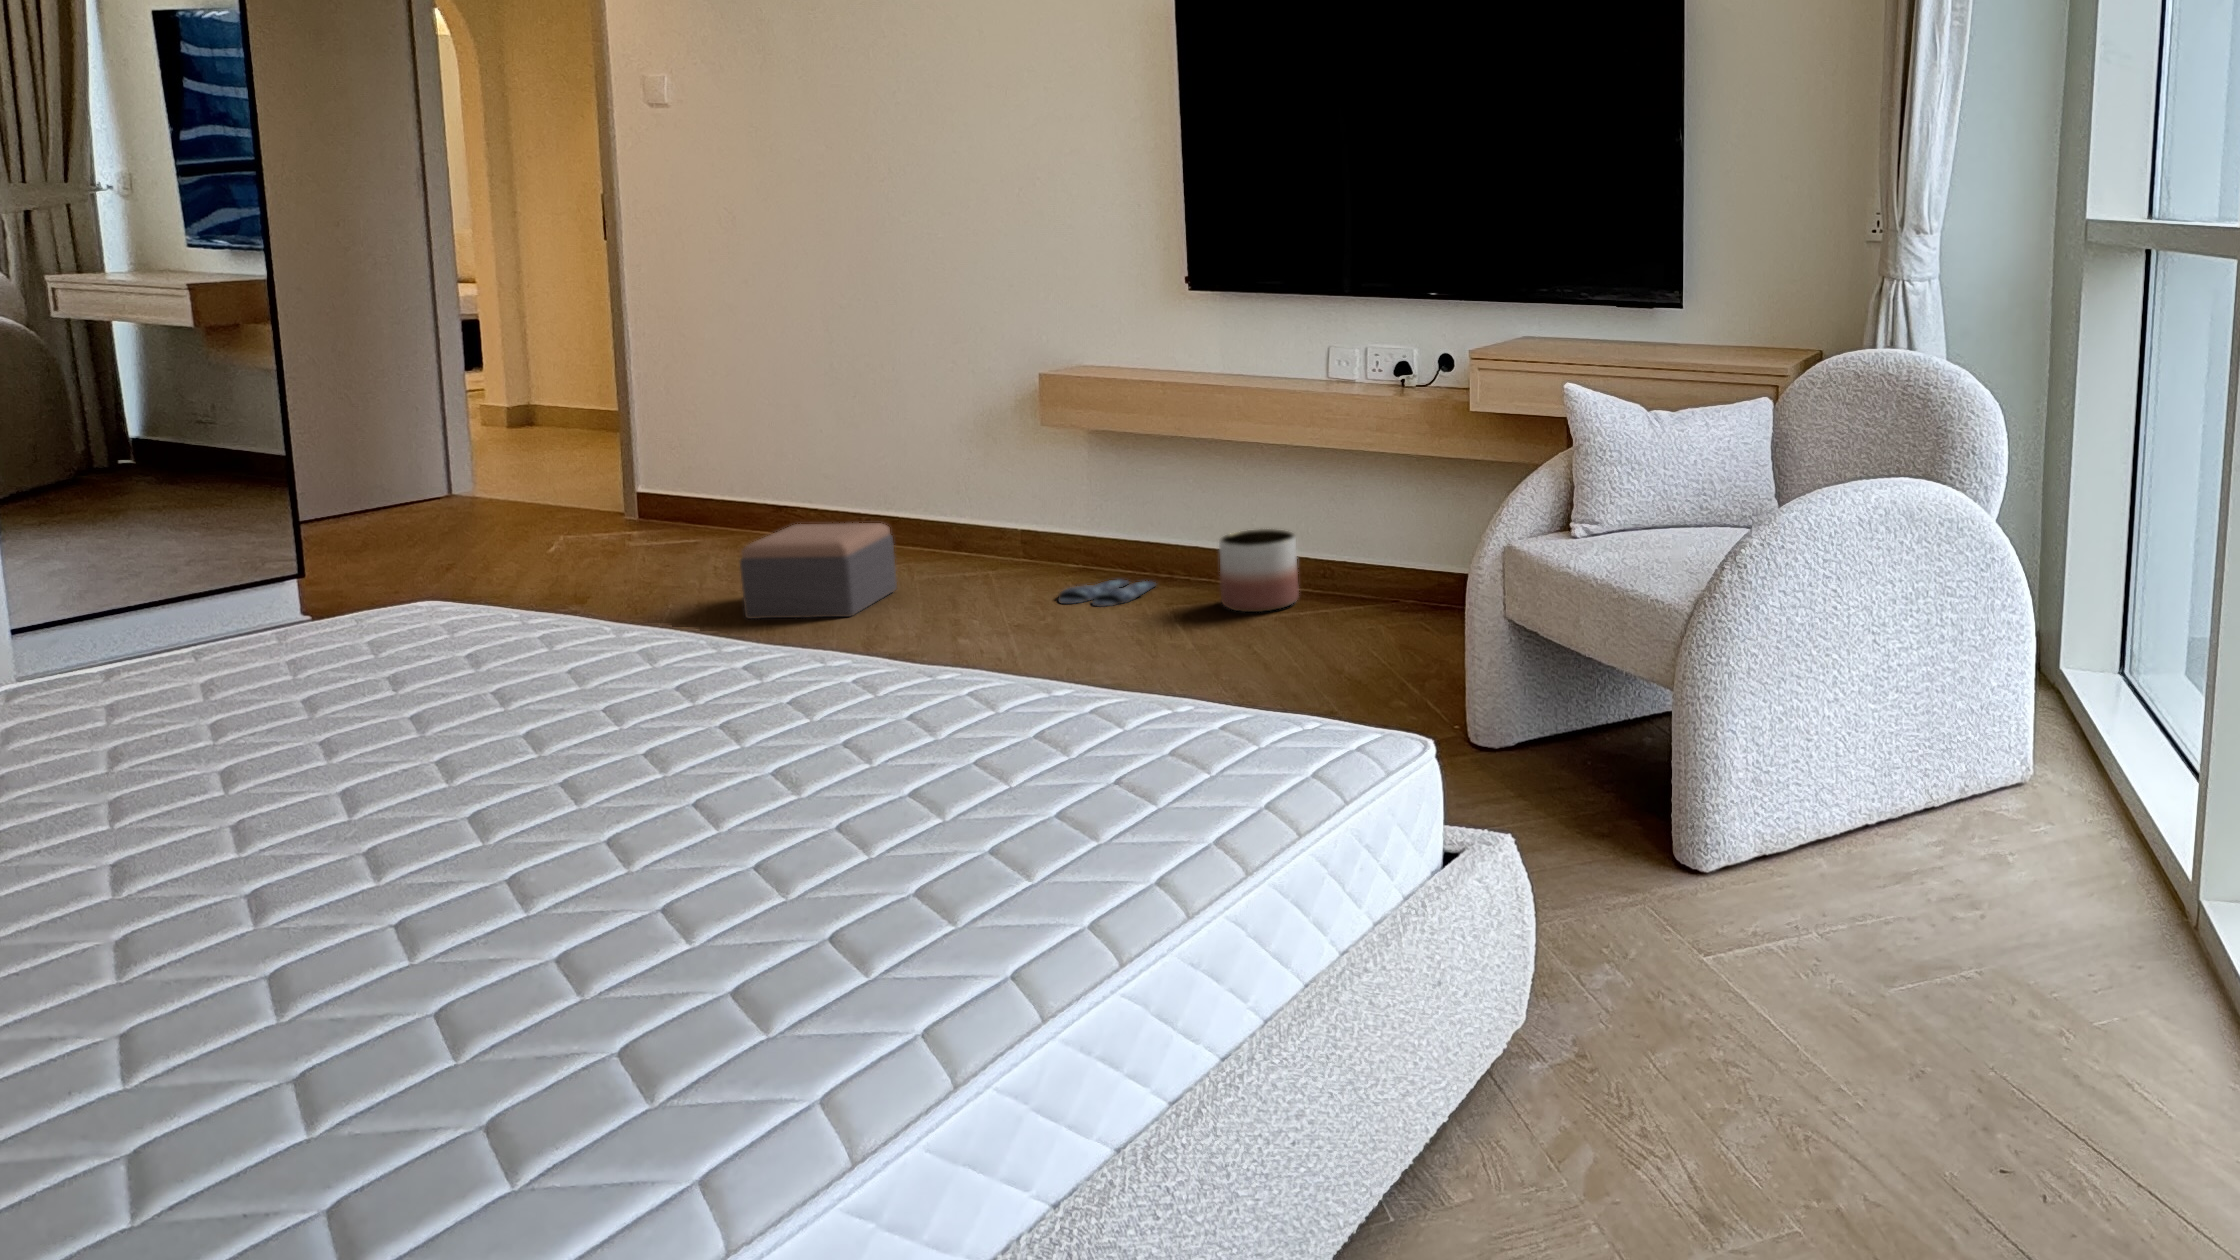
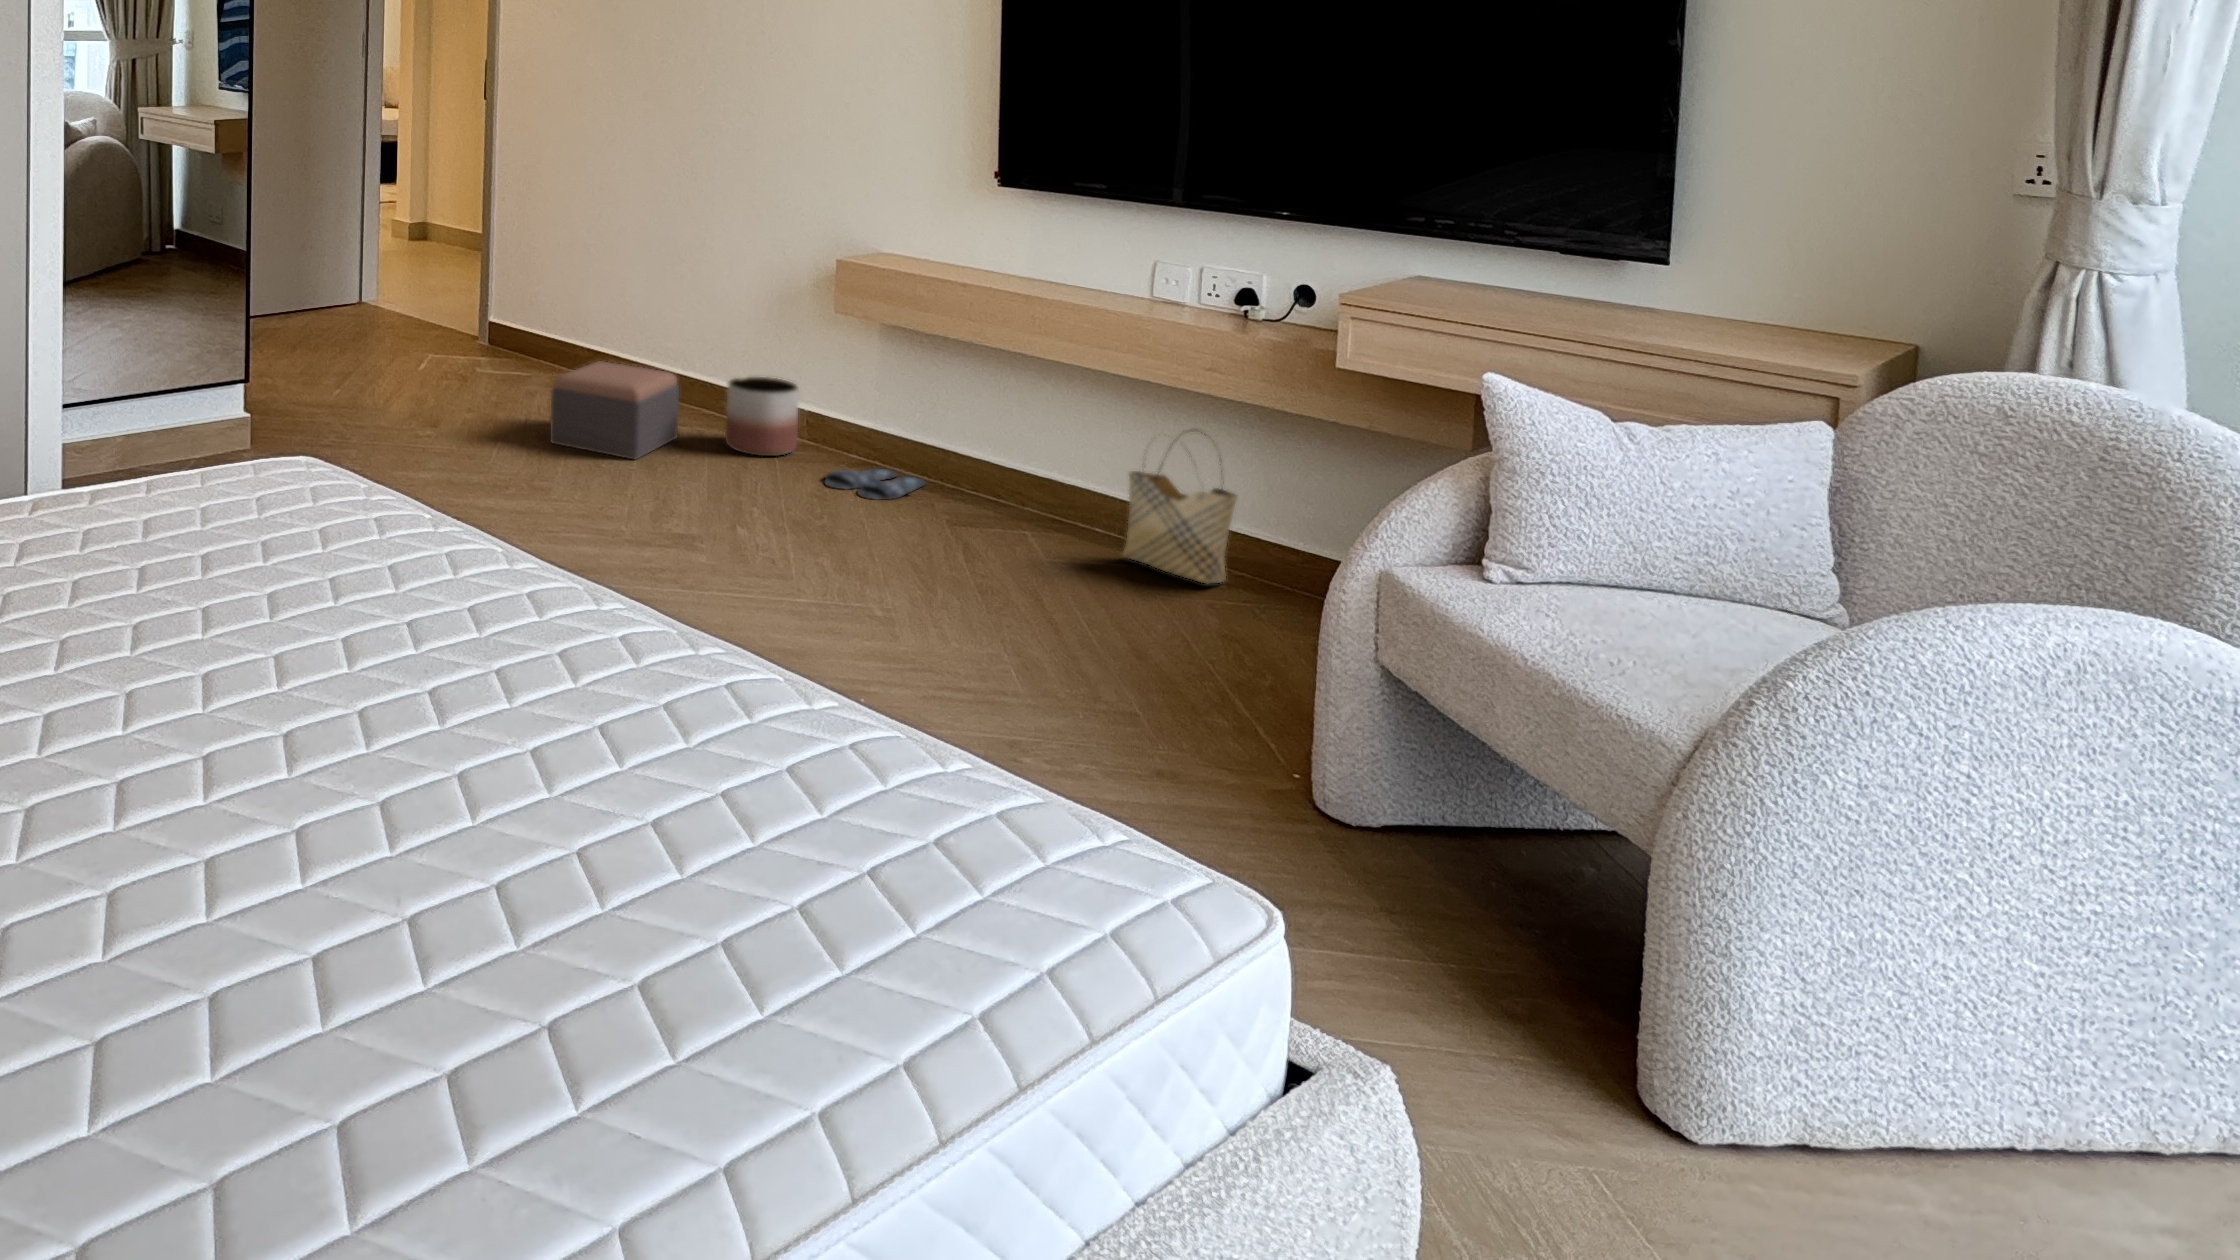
woven basket: none [1328,489,1414,614] -> present [1123,432,1237,583]
planter: present [1219,529,1299,612] -> present [725,377,799,456]

